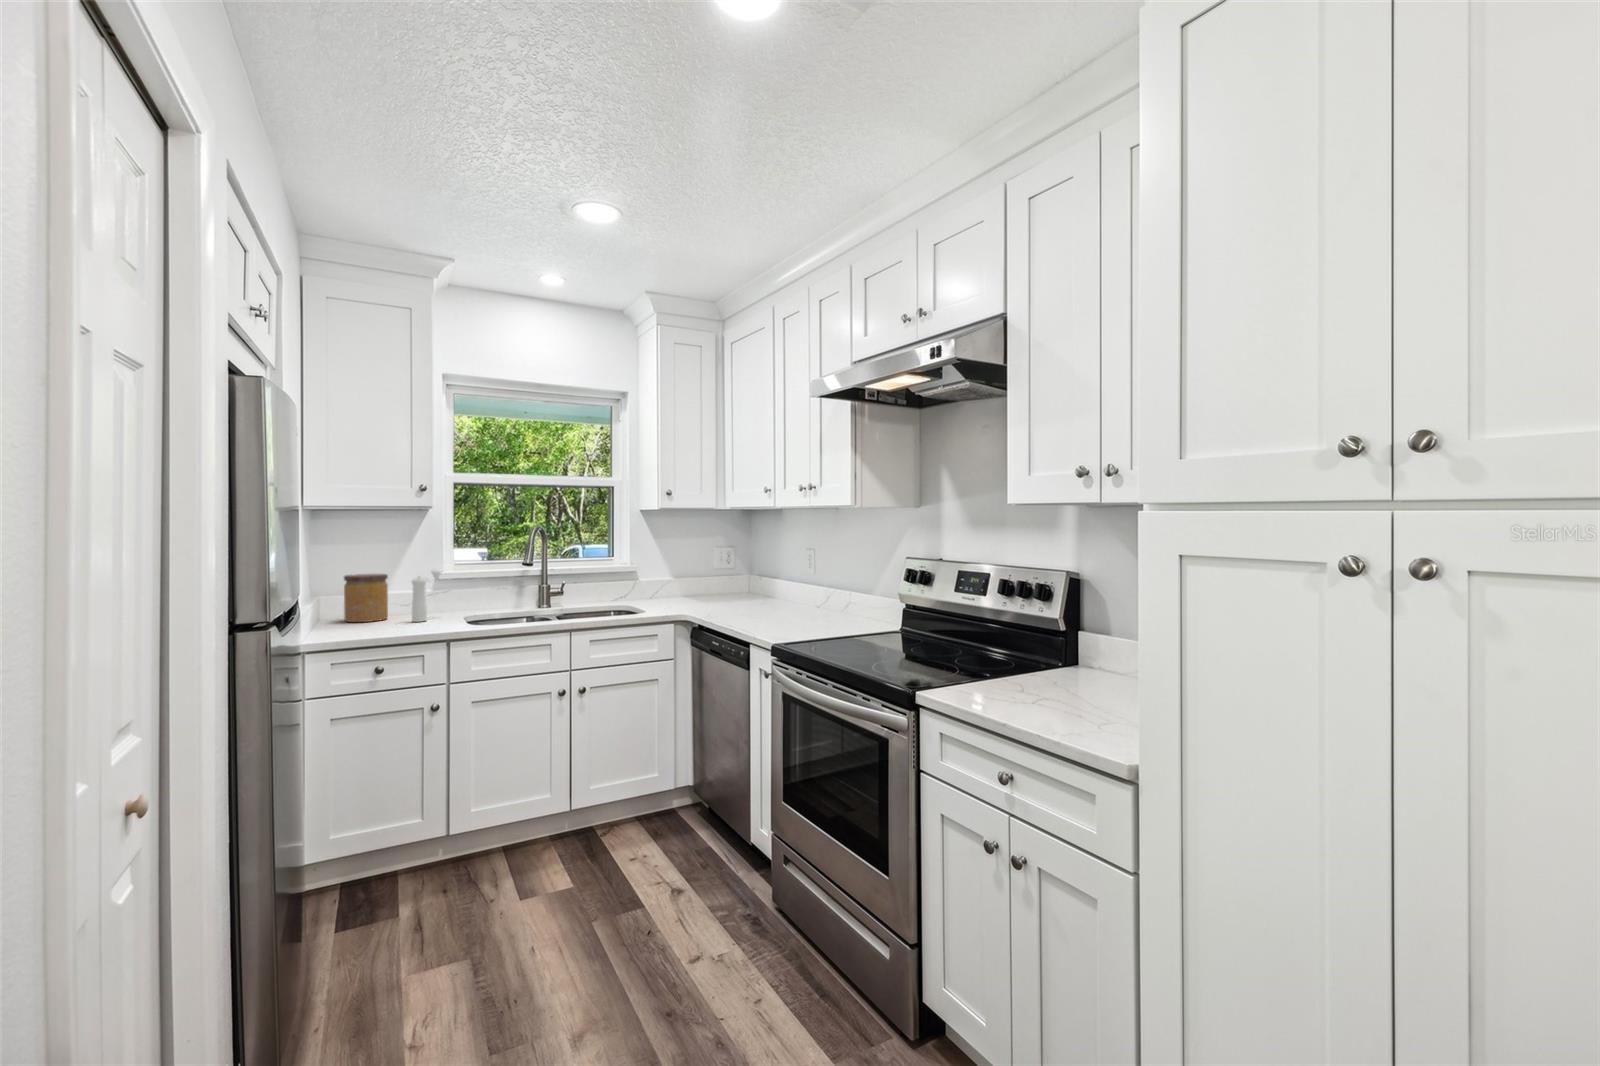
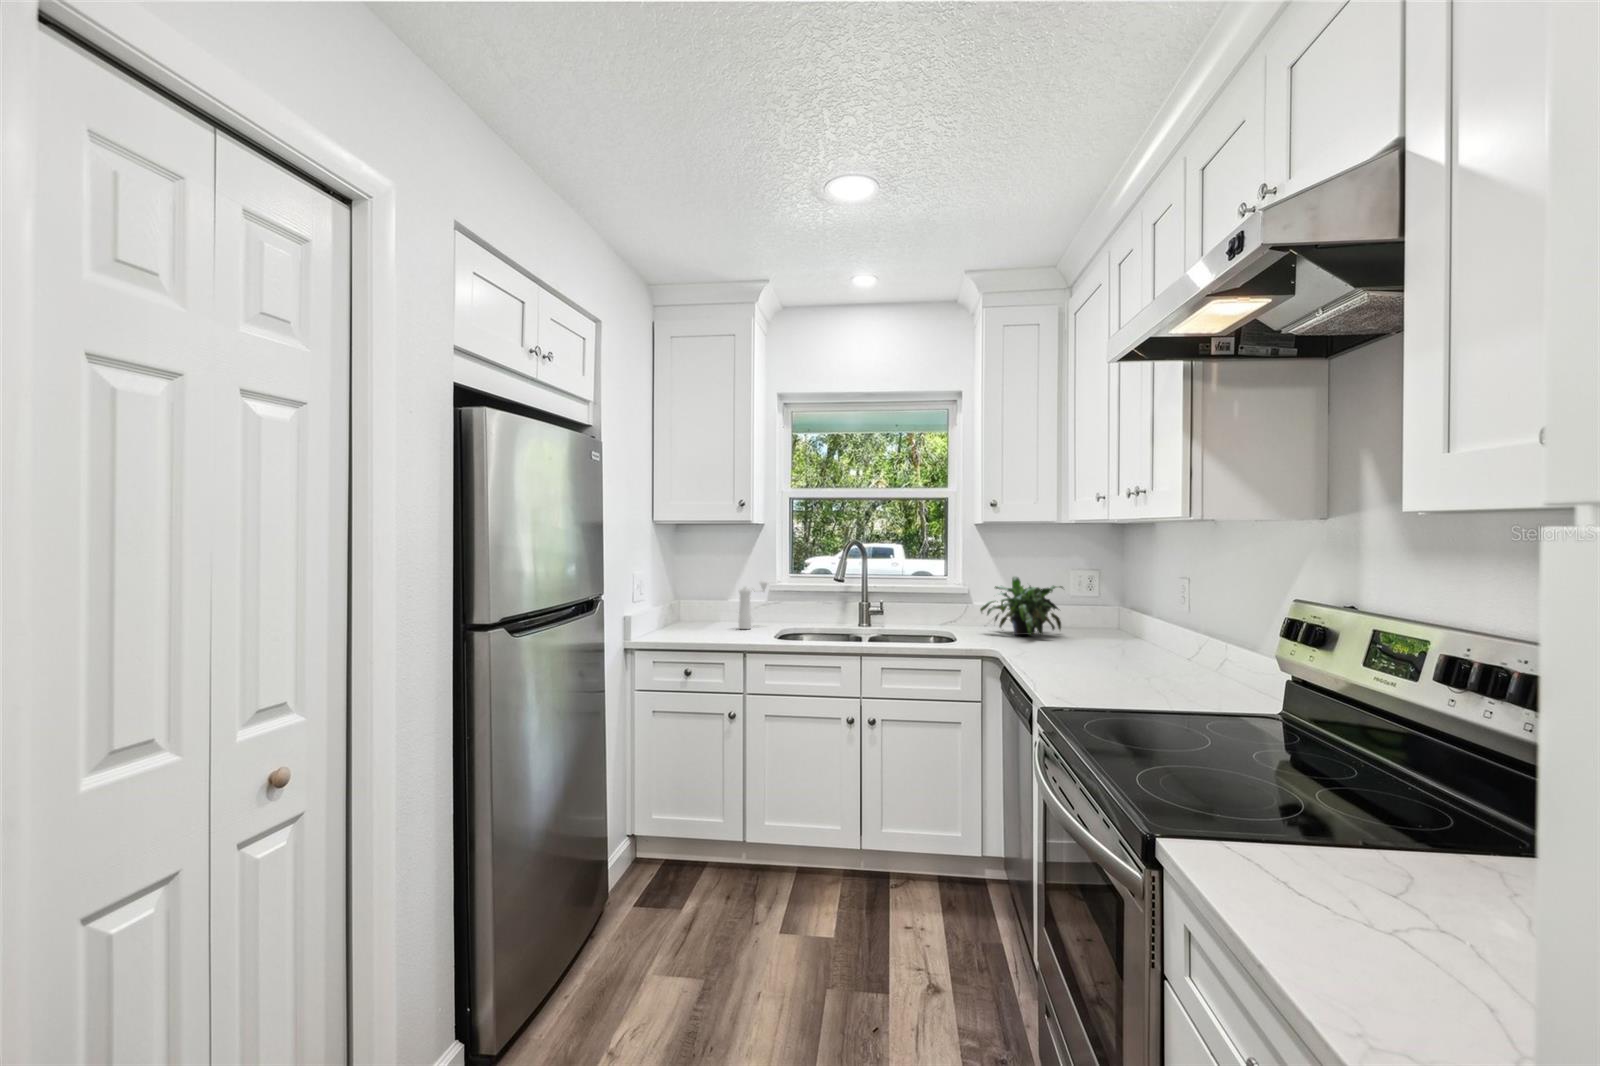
potted plant: none [658,555,727,606] -> present [980,576,1062,635]
jar: present [344,574,388,622] -> none [694,582,728,625]

